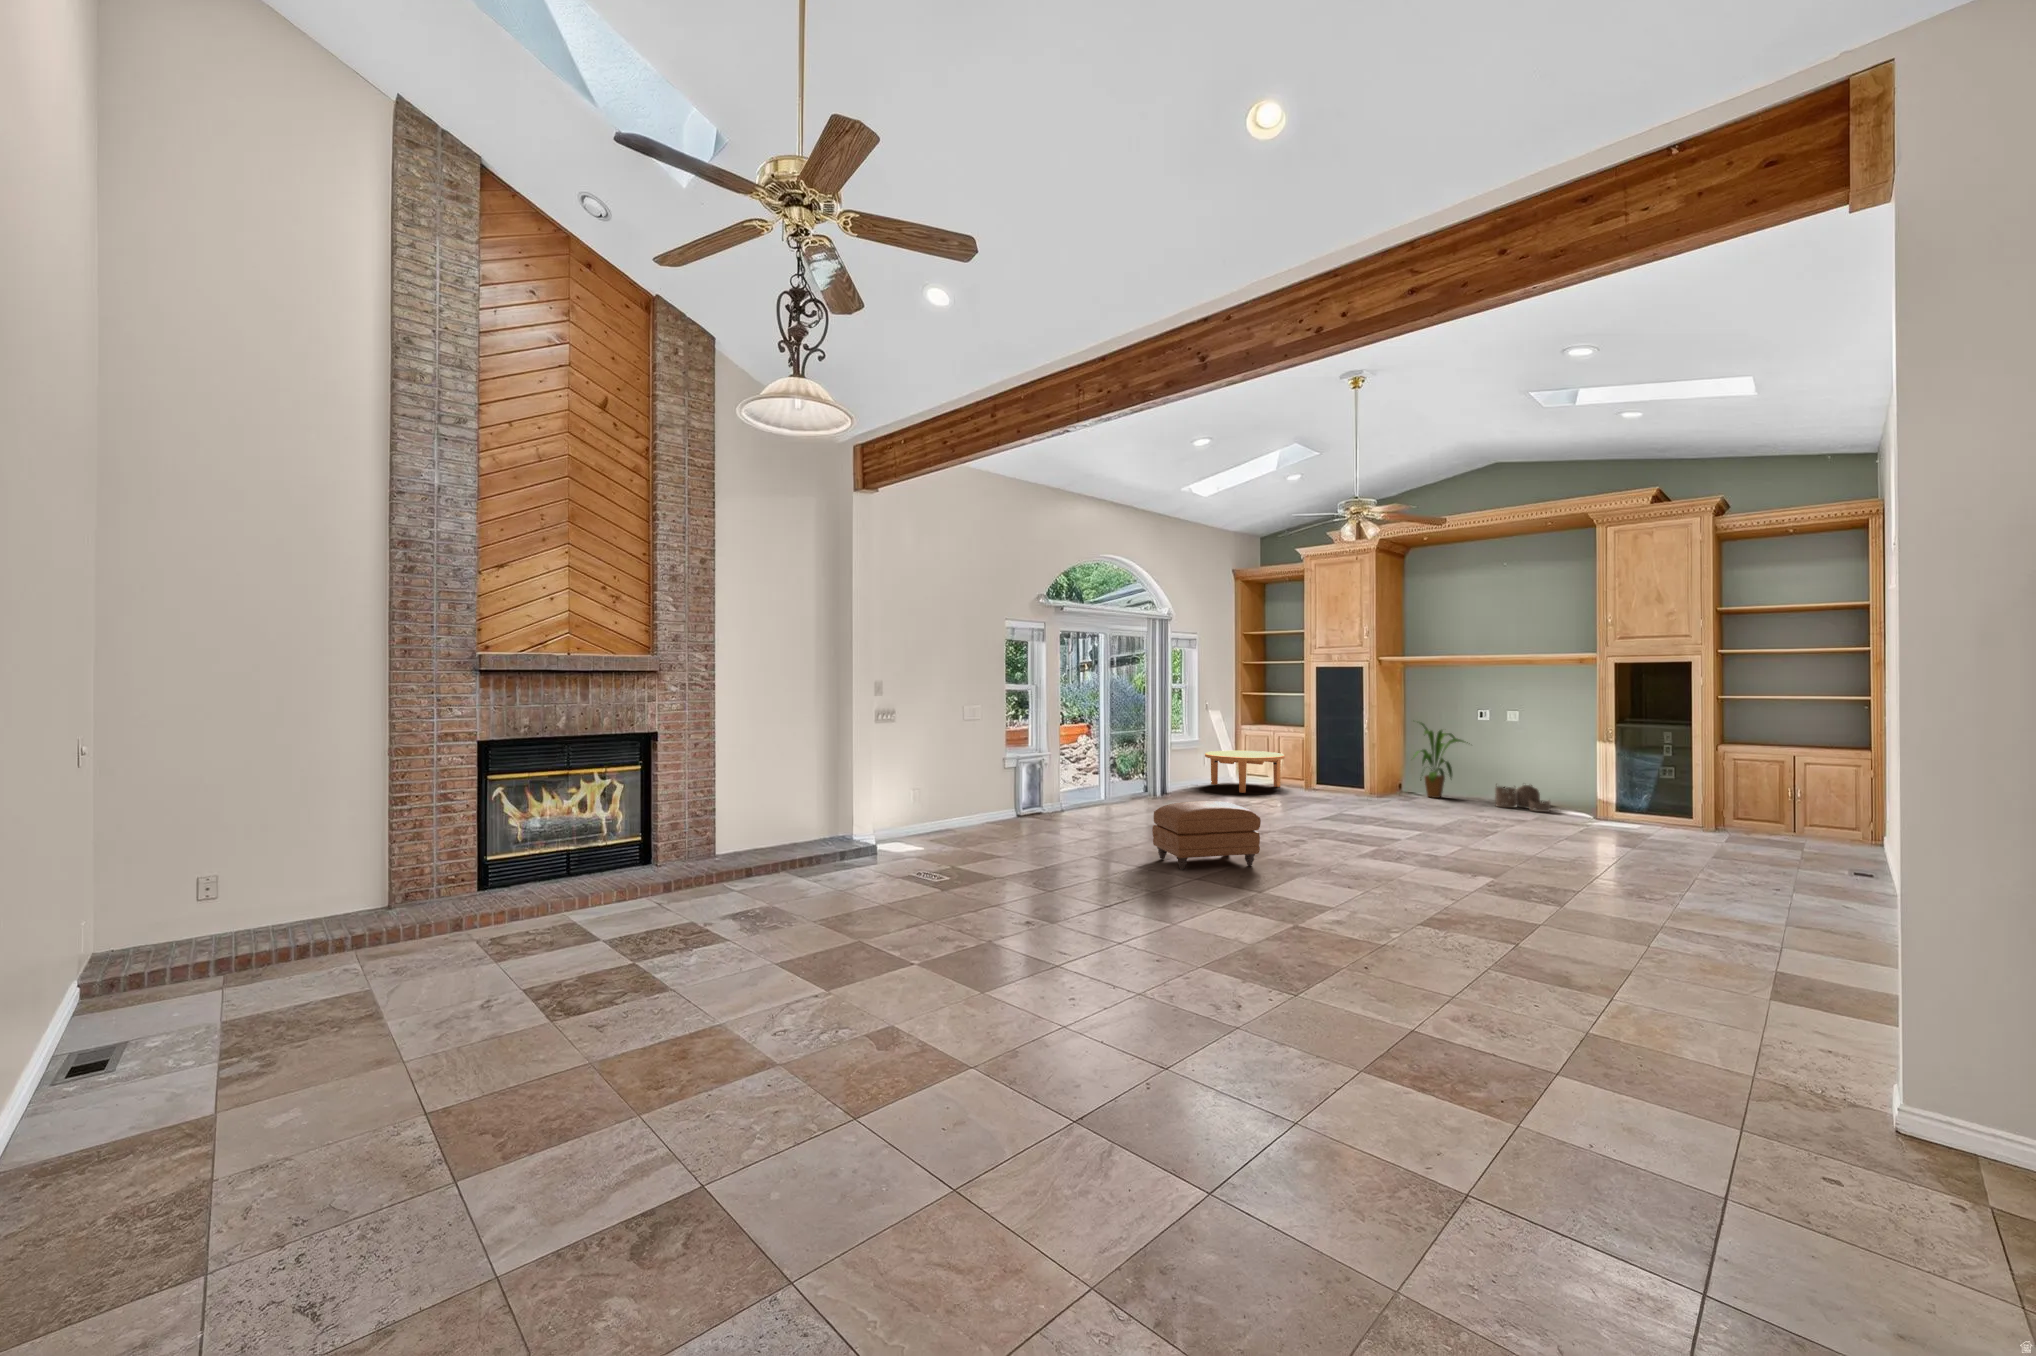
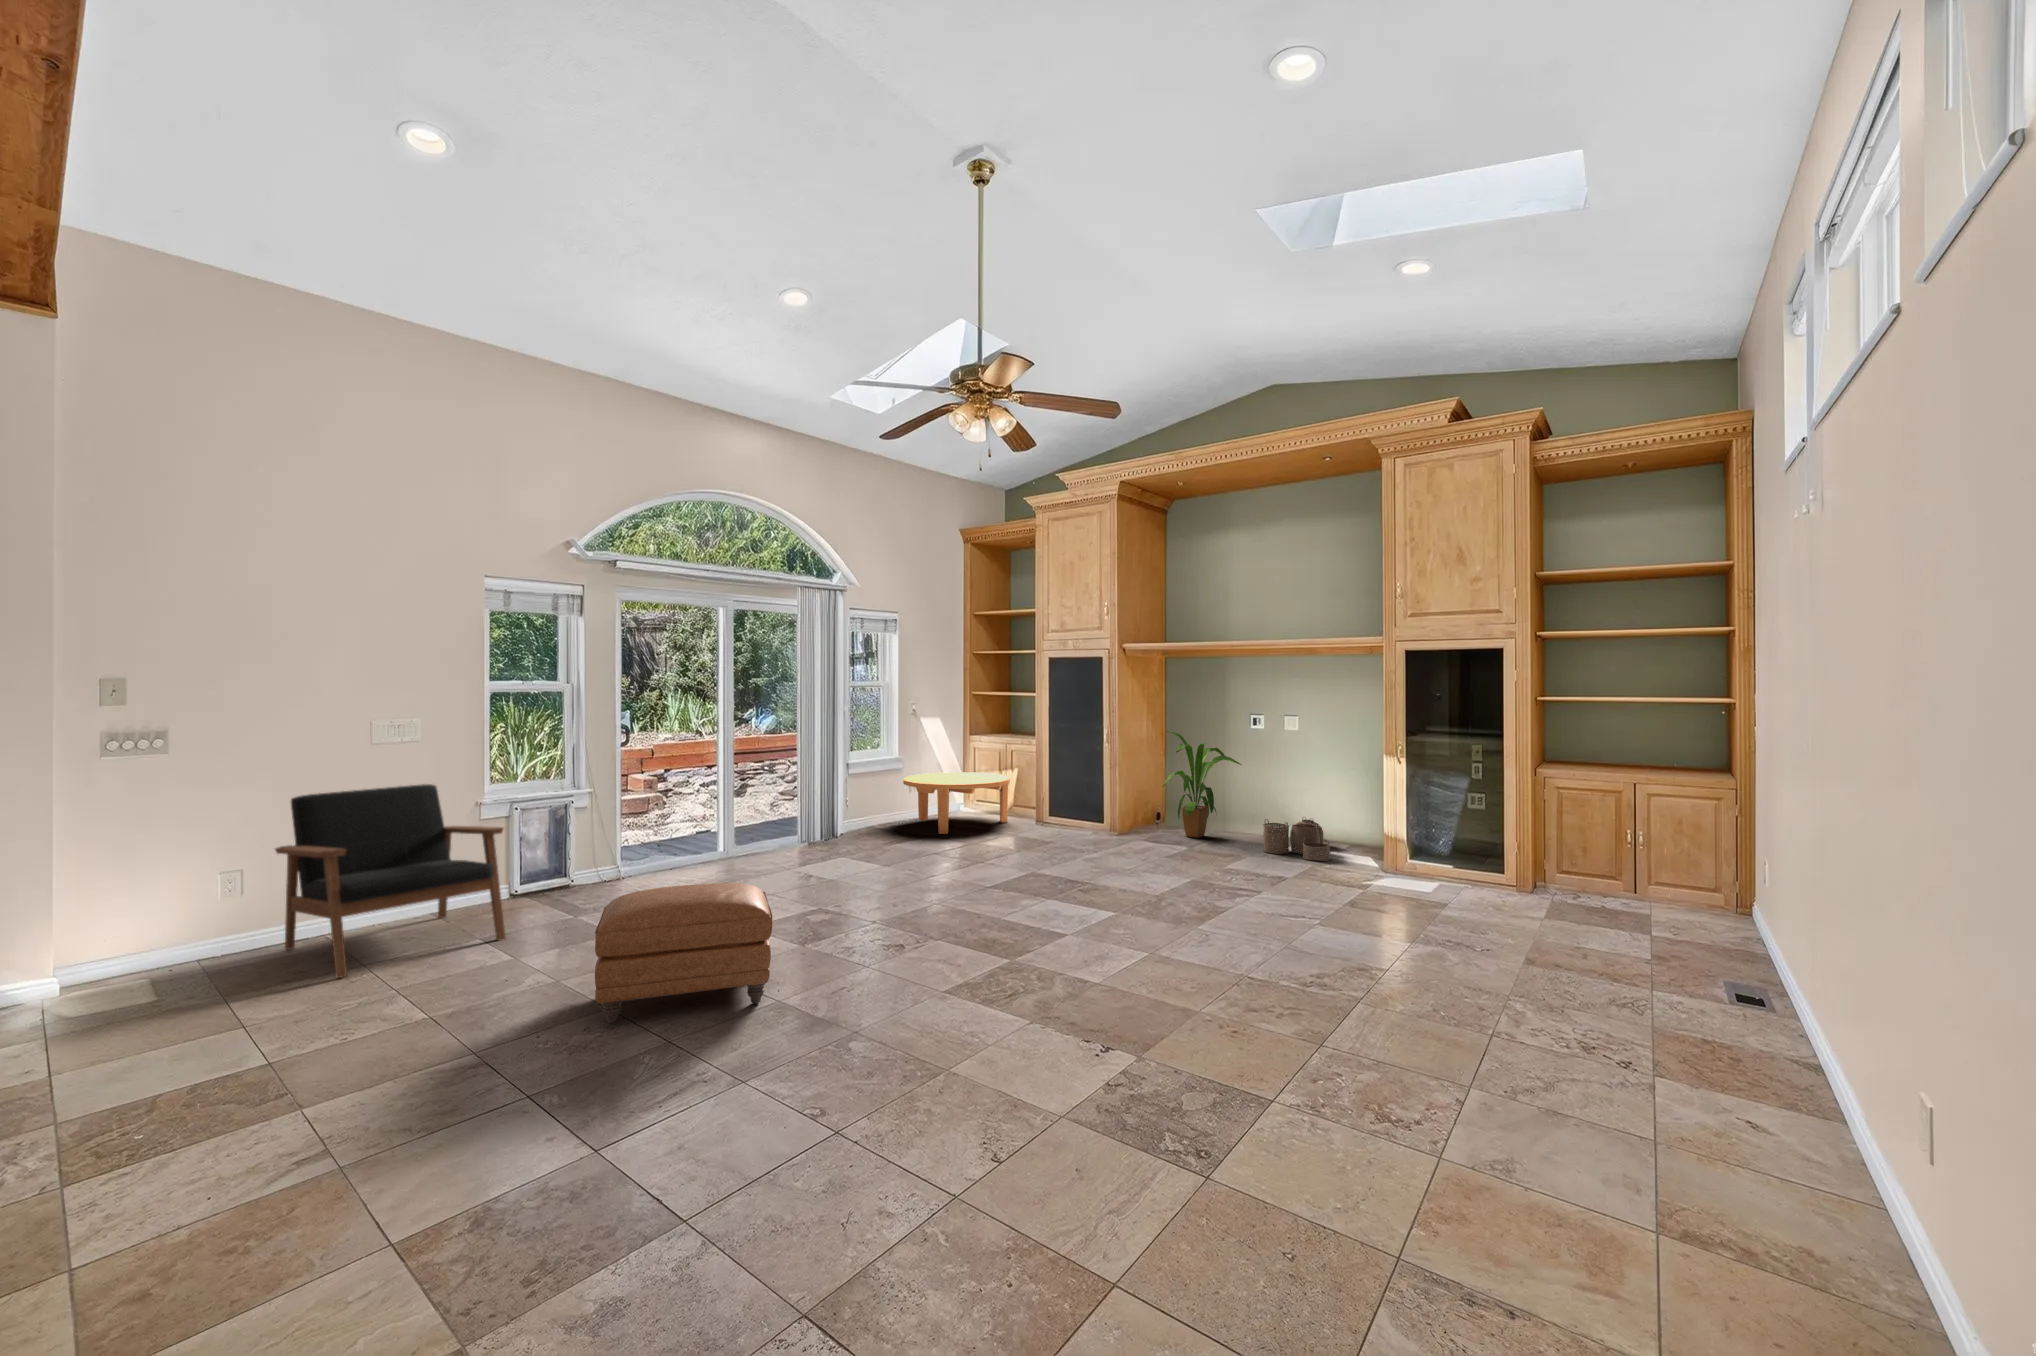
armchair: none [929,747,1051,850] -> present [275,784,506,978]

